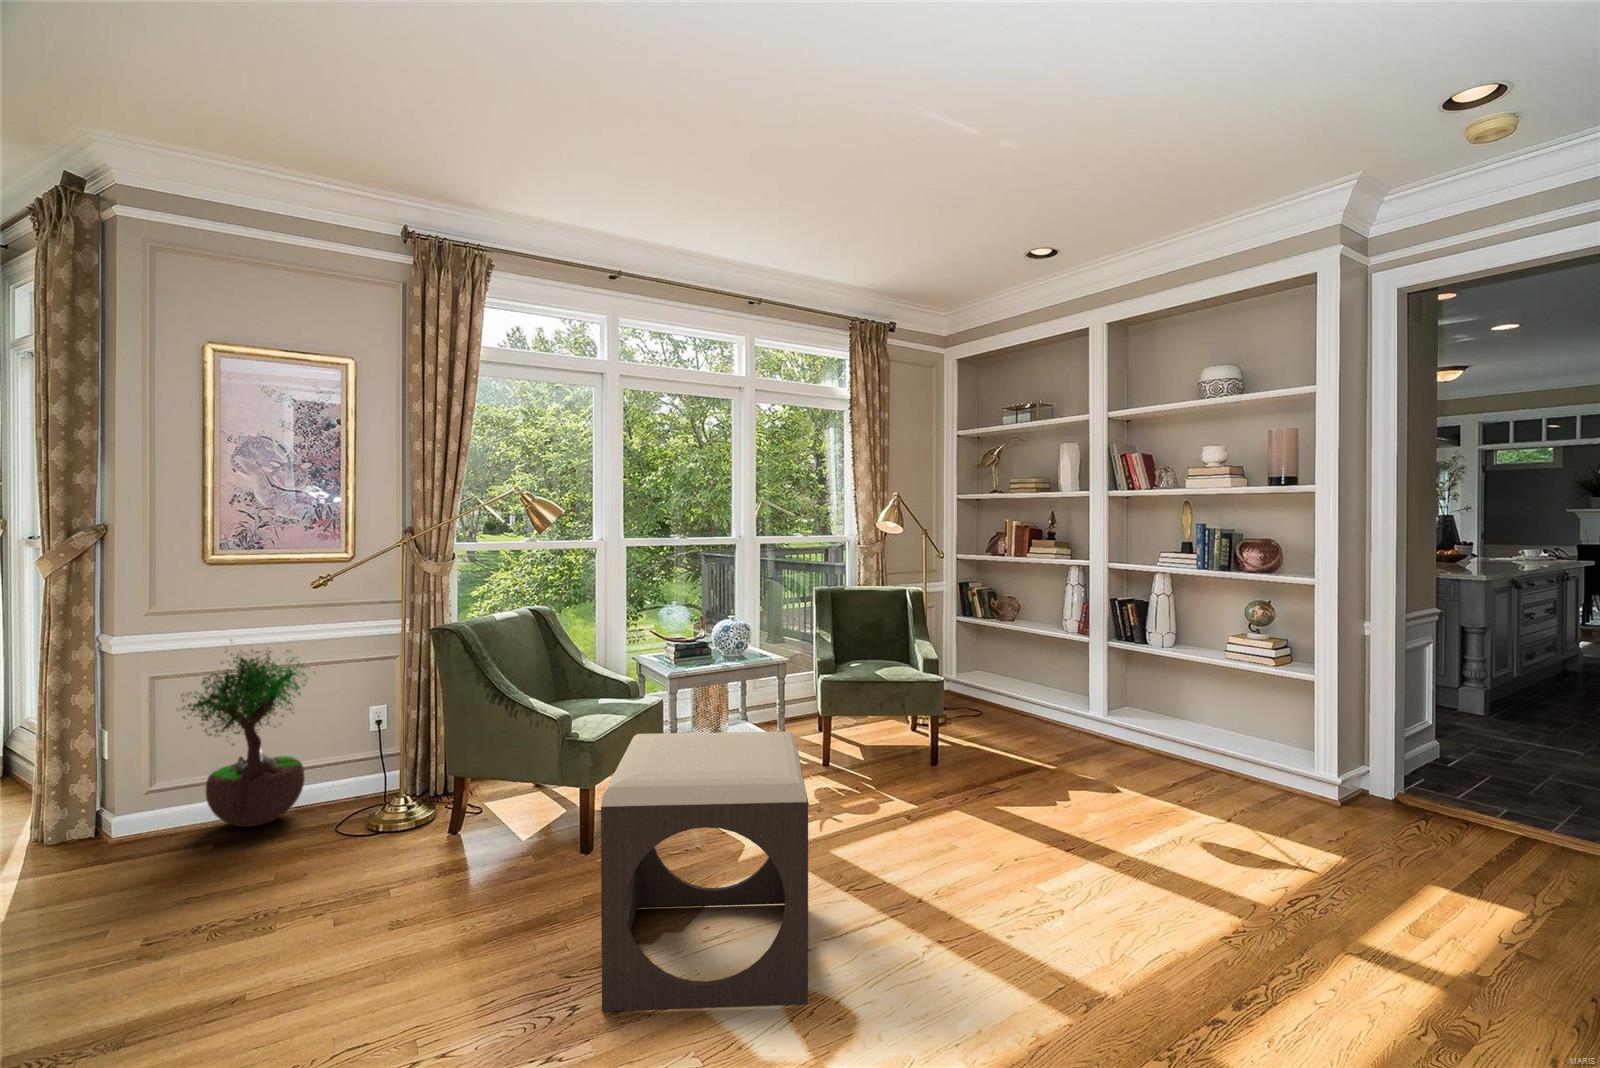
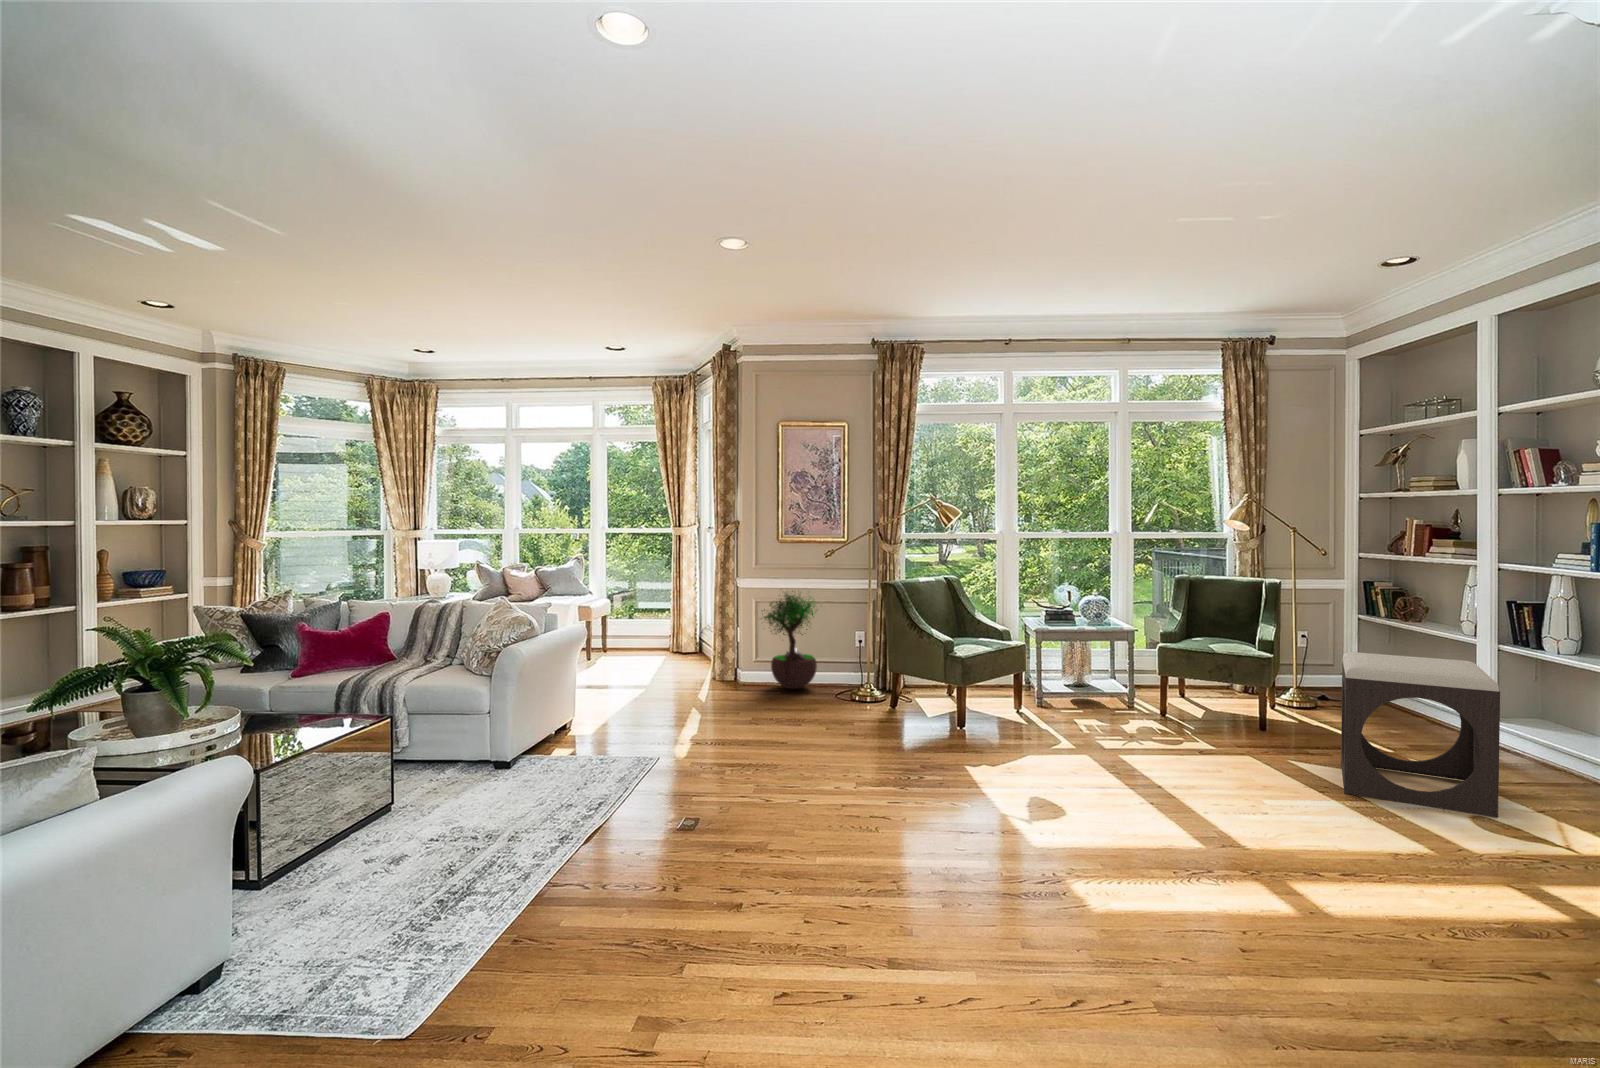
footstool: present [601,732,808,1012] -> present [1341,652,1500,818]

